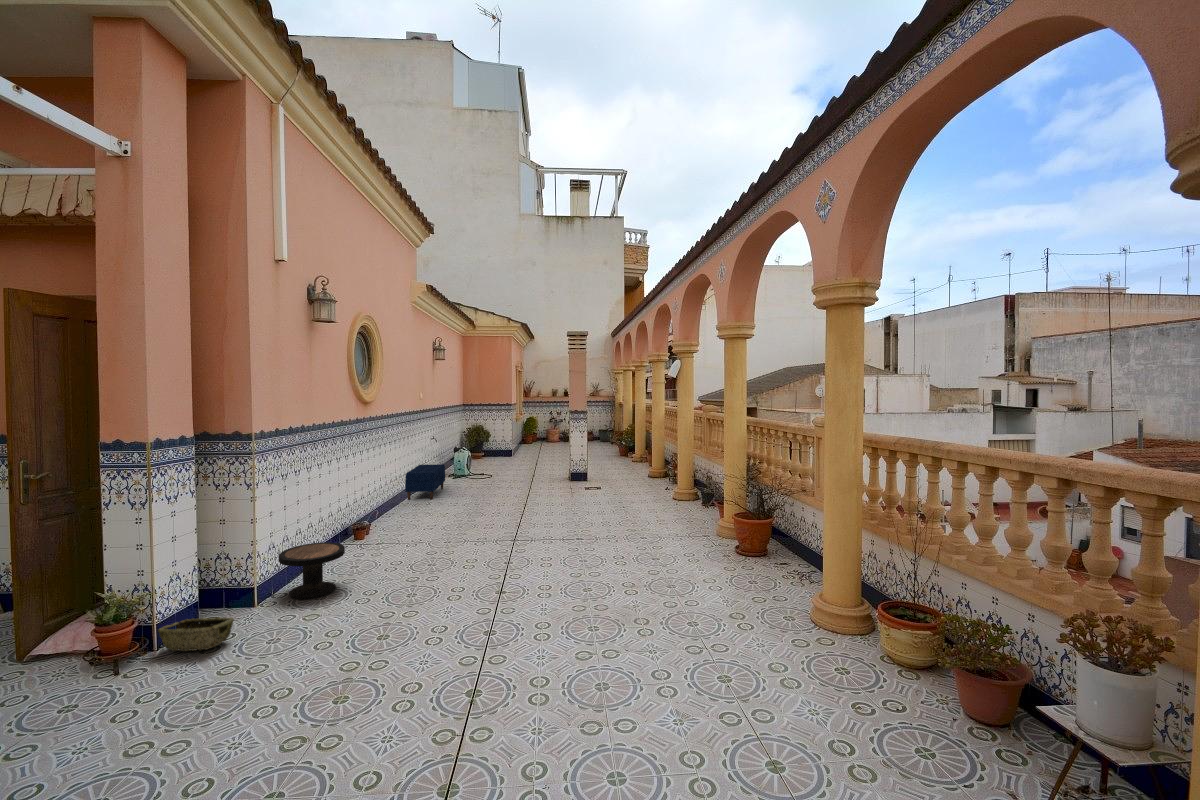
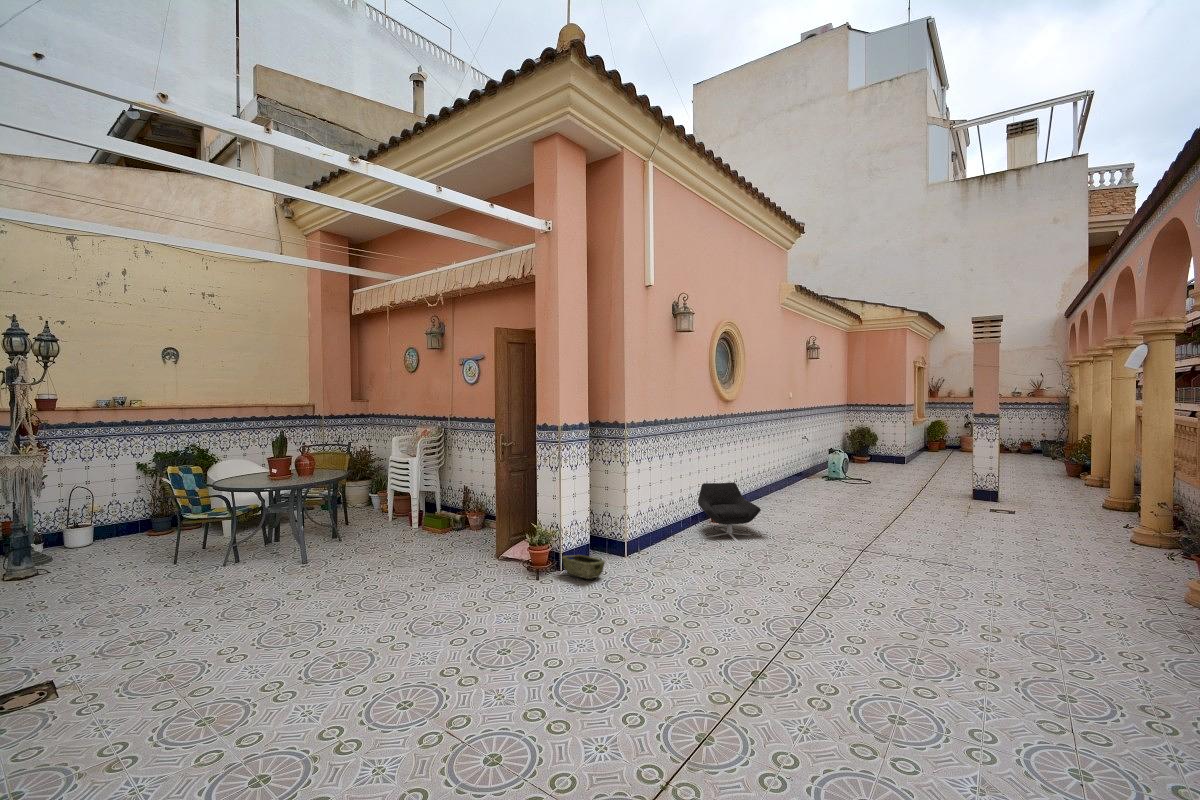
bench: present [405,465,445,500] -> none [770,463,813,498]
lounge chair: none [339,492,415,557] -> present [698,483,761,543]
side table: present [279,542,345,600] -> none [642,517,691,562]

